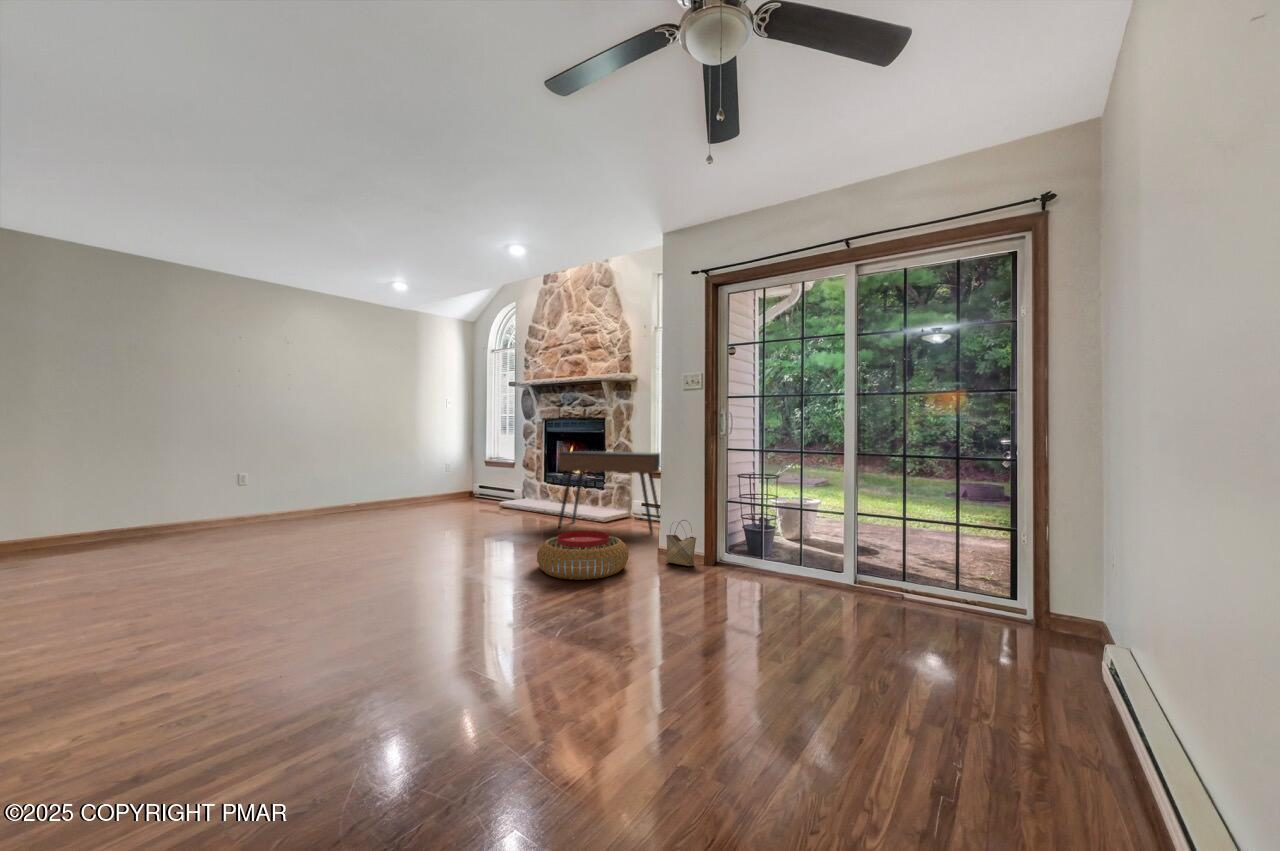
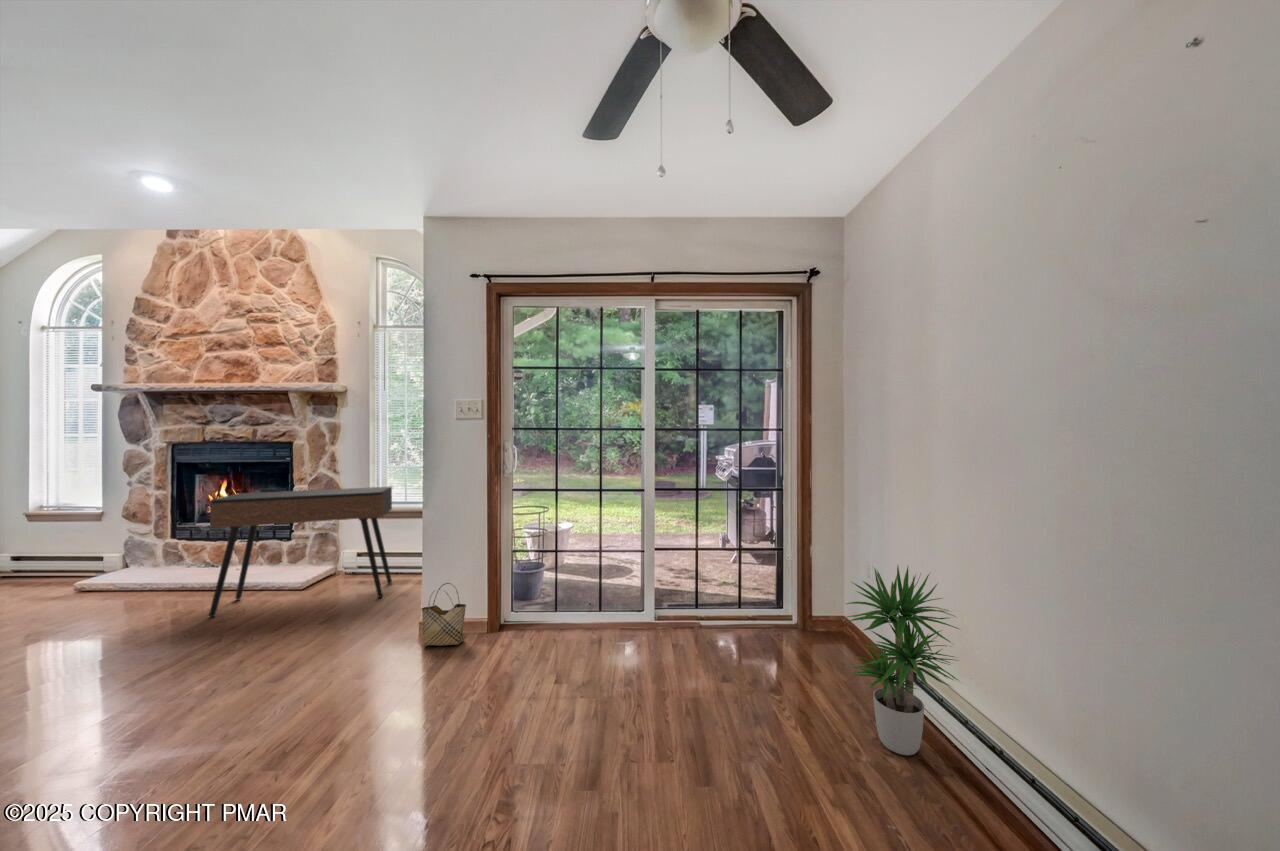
potted plant: none [988,524,1139,719] -> present [846,566,958,755]
pouf: present [537,531,628,580] -> none [180,630,368,741]

